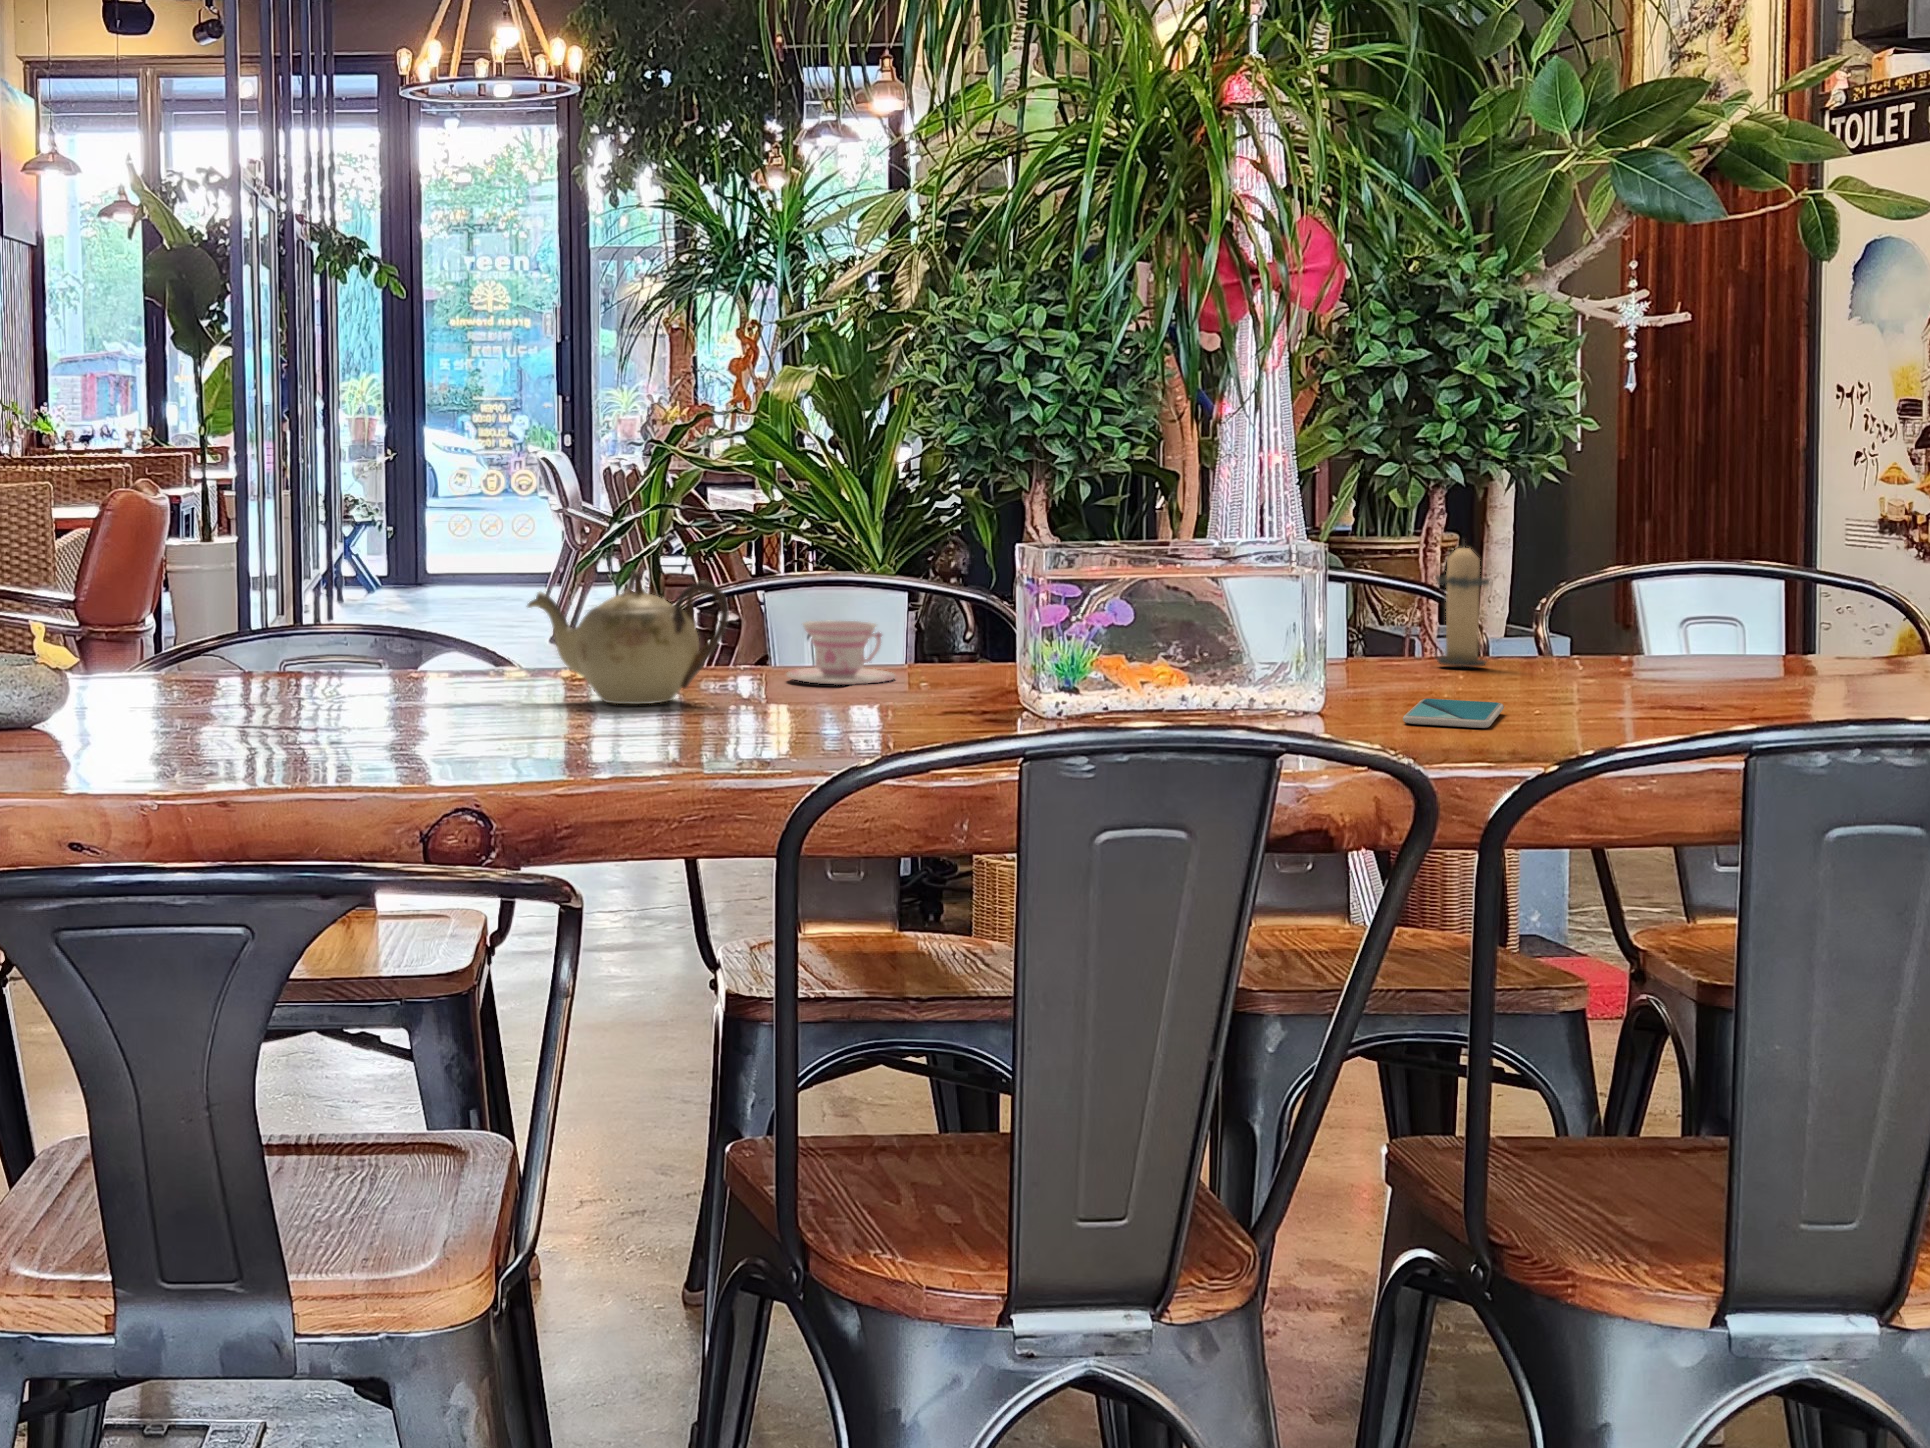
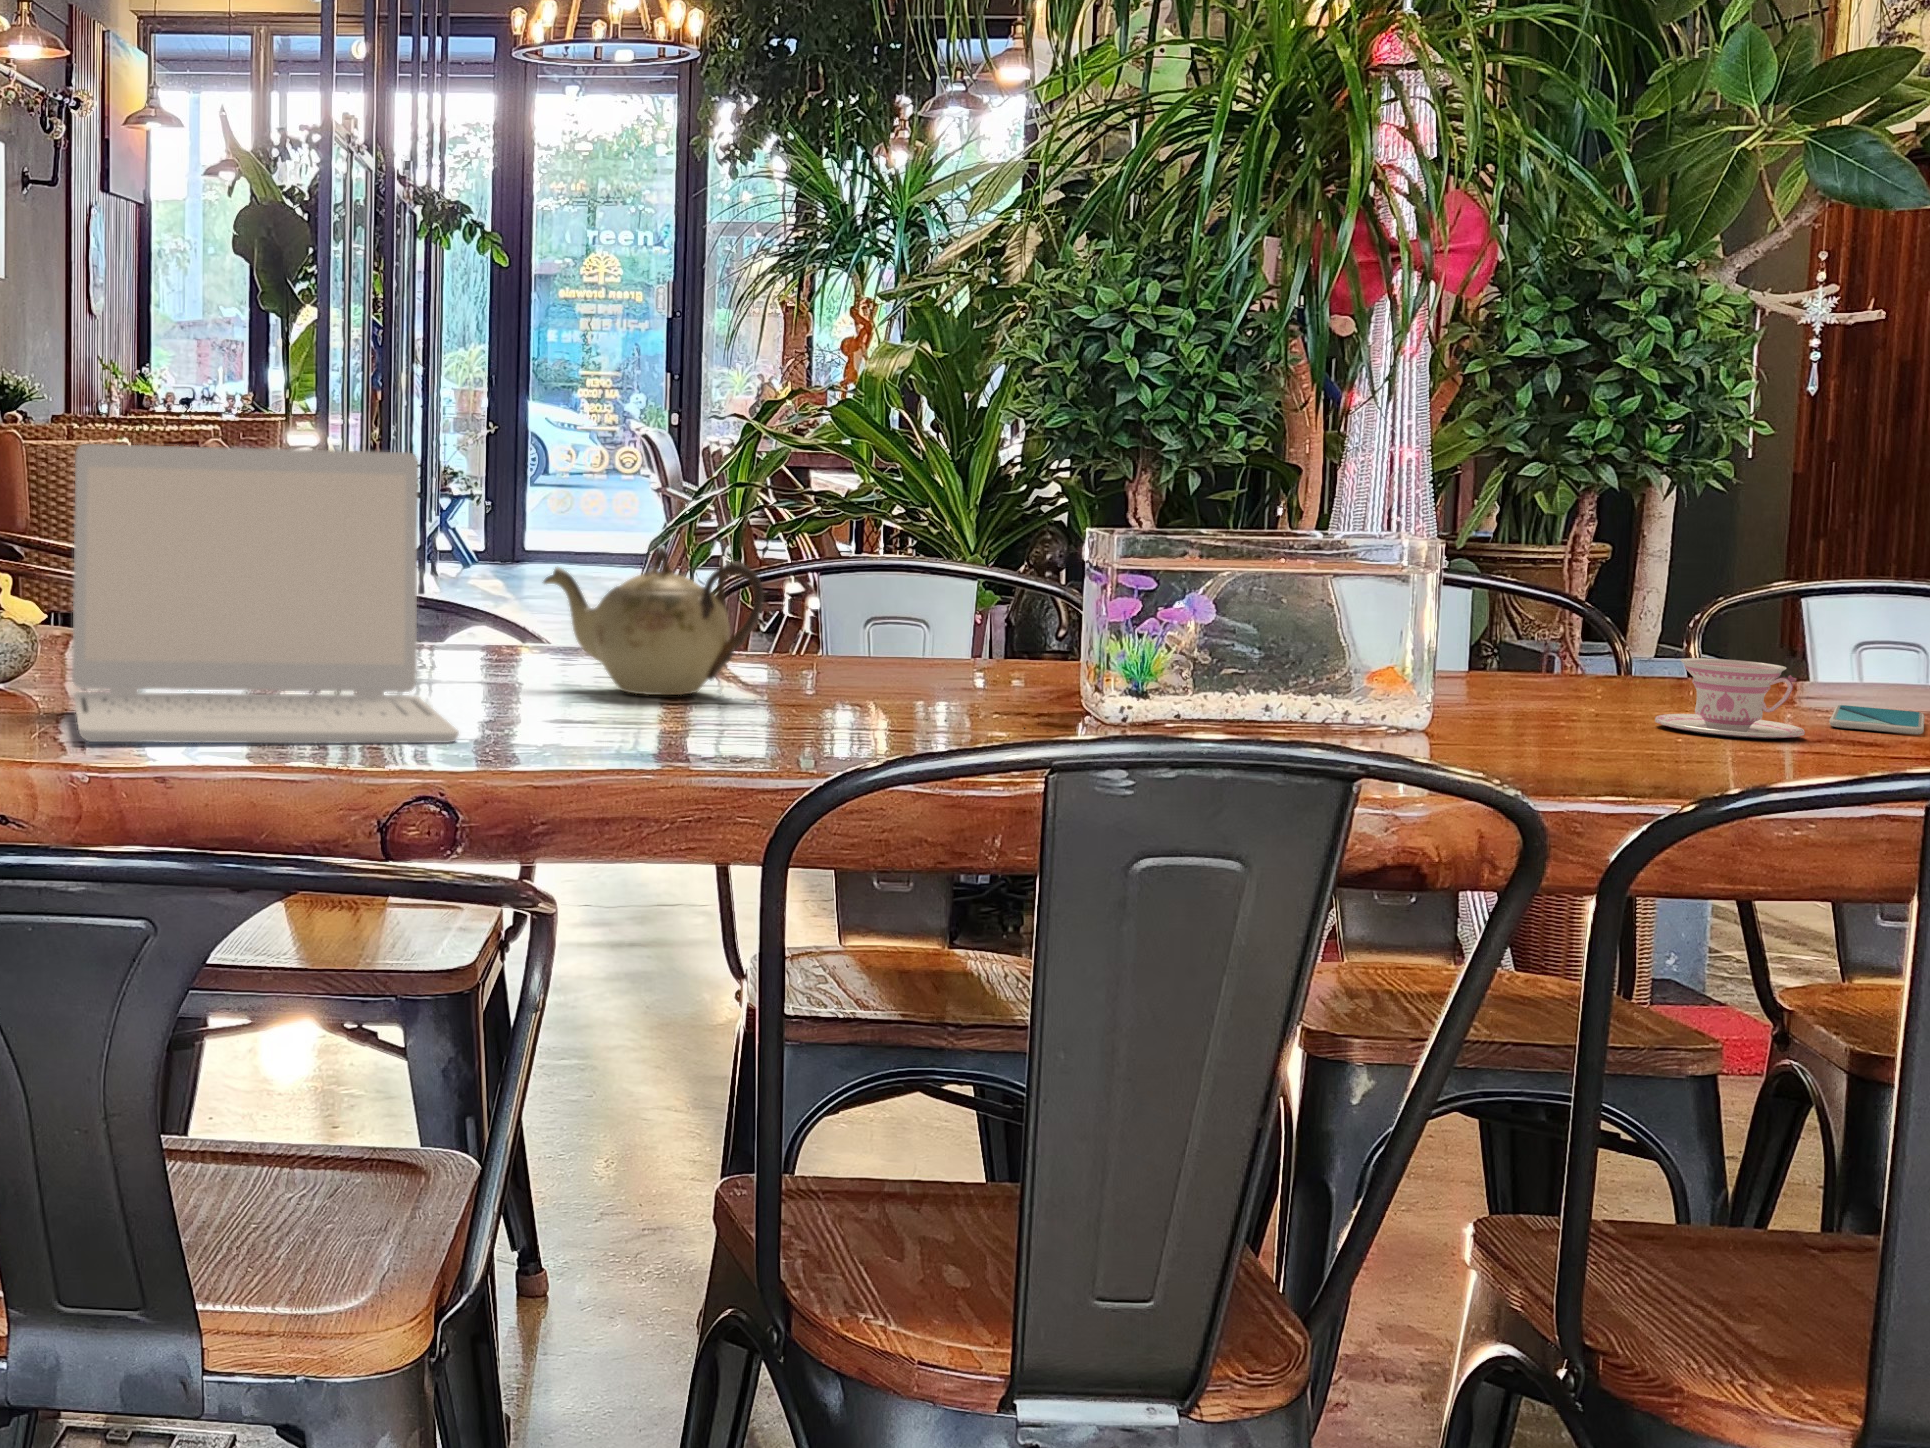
laptop: none [106,494,476,771] -> present [72,444,459,743]
candle: present [1436,547,1489,667] -> none [1564,552,1649,699]
teacup: present [787,620,895,685] -> present [1655,658,1805,739]
smartphone: present [1403,699,1504,728] -> present [1829,705,1925,735]

